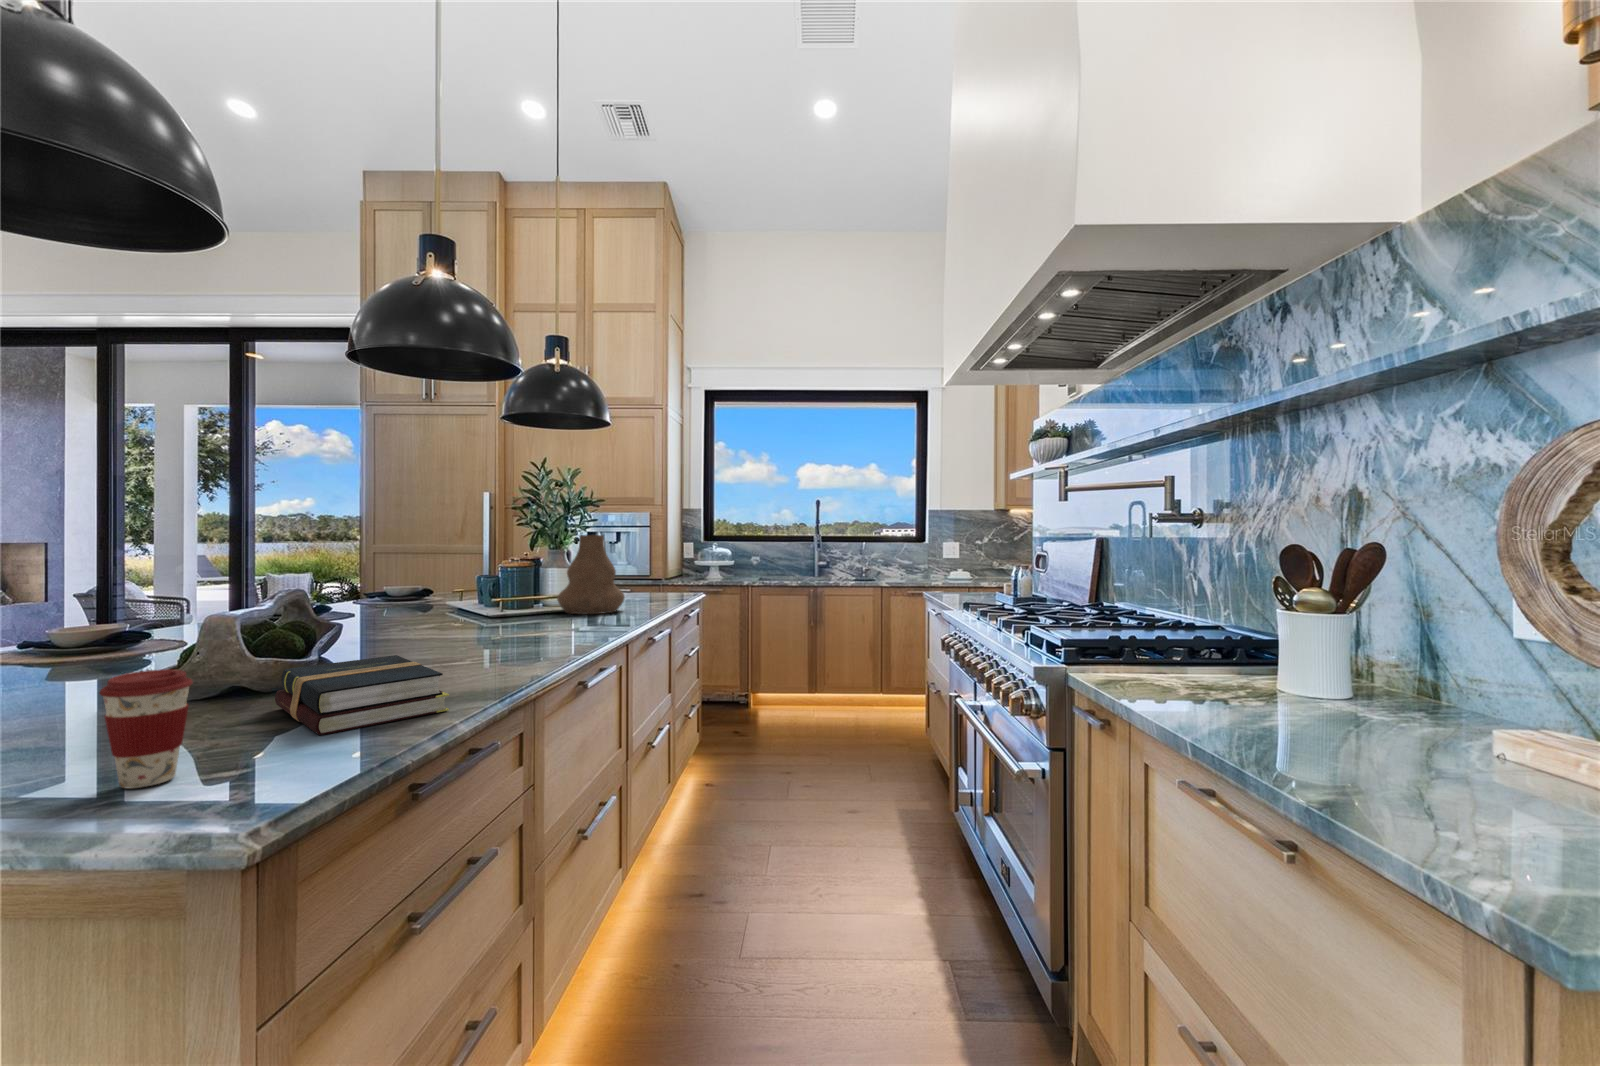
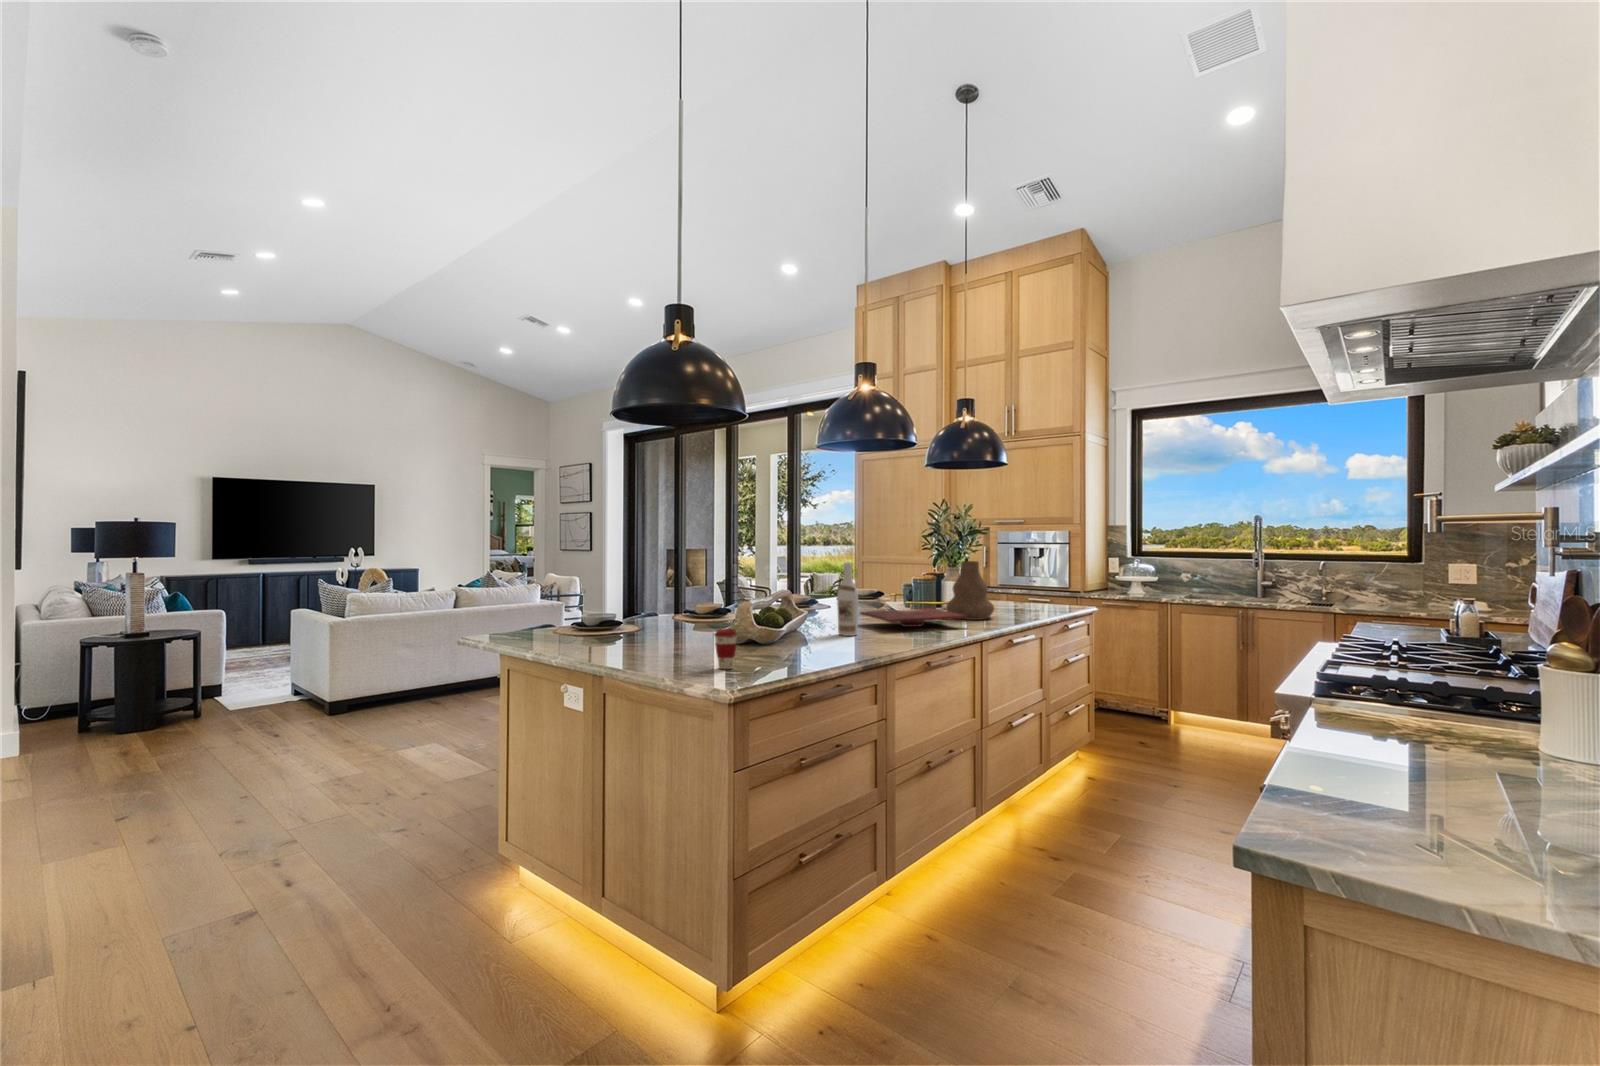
wine bottle: none [410,526,451,655] -> present [837,562,858,636]
cutting board: none [433,601,609,631] -> present [860,608,966,627]
hardback book: present [275,655,449,735] -> none [770,633,830,663]

